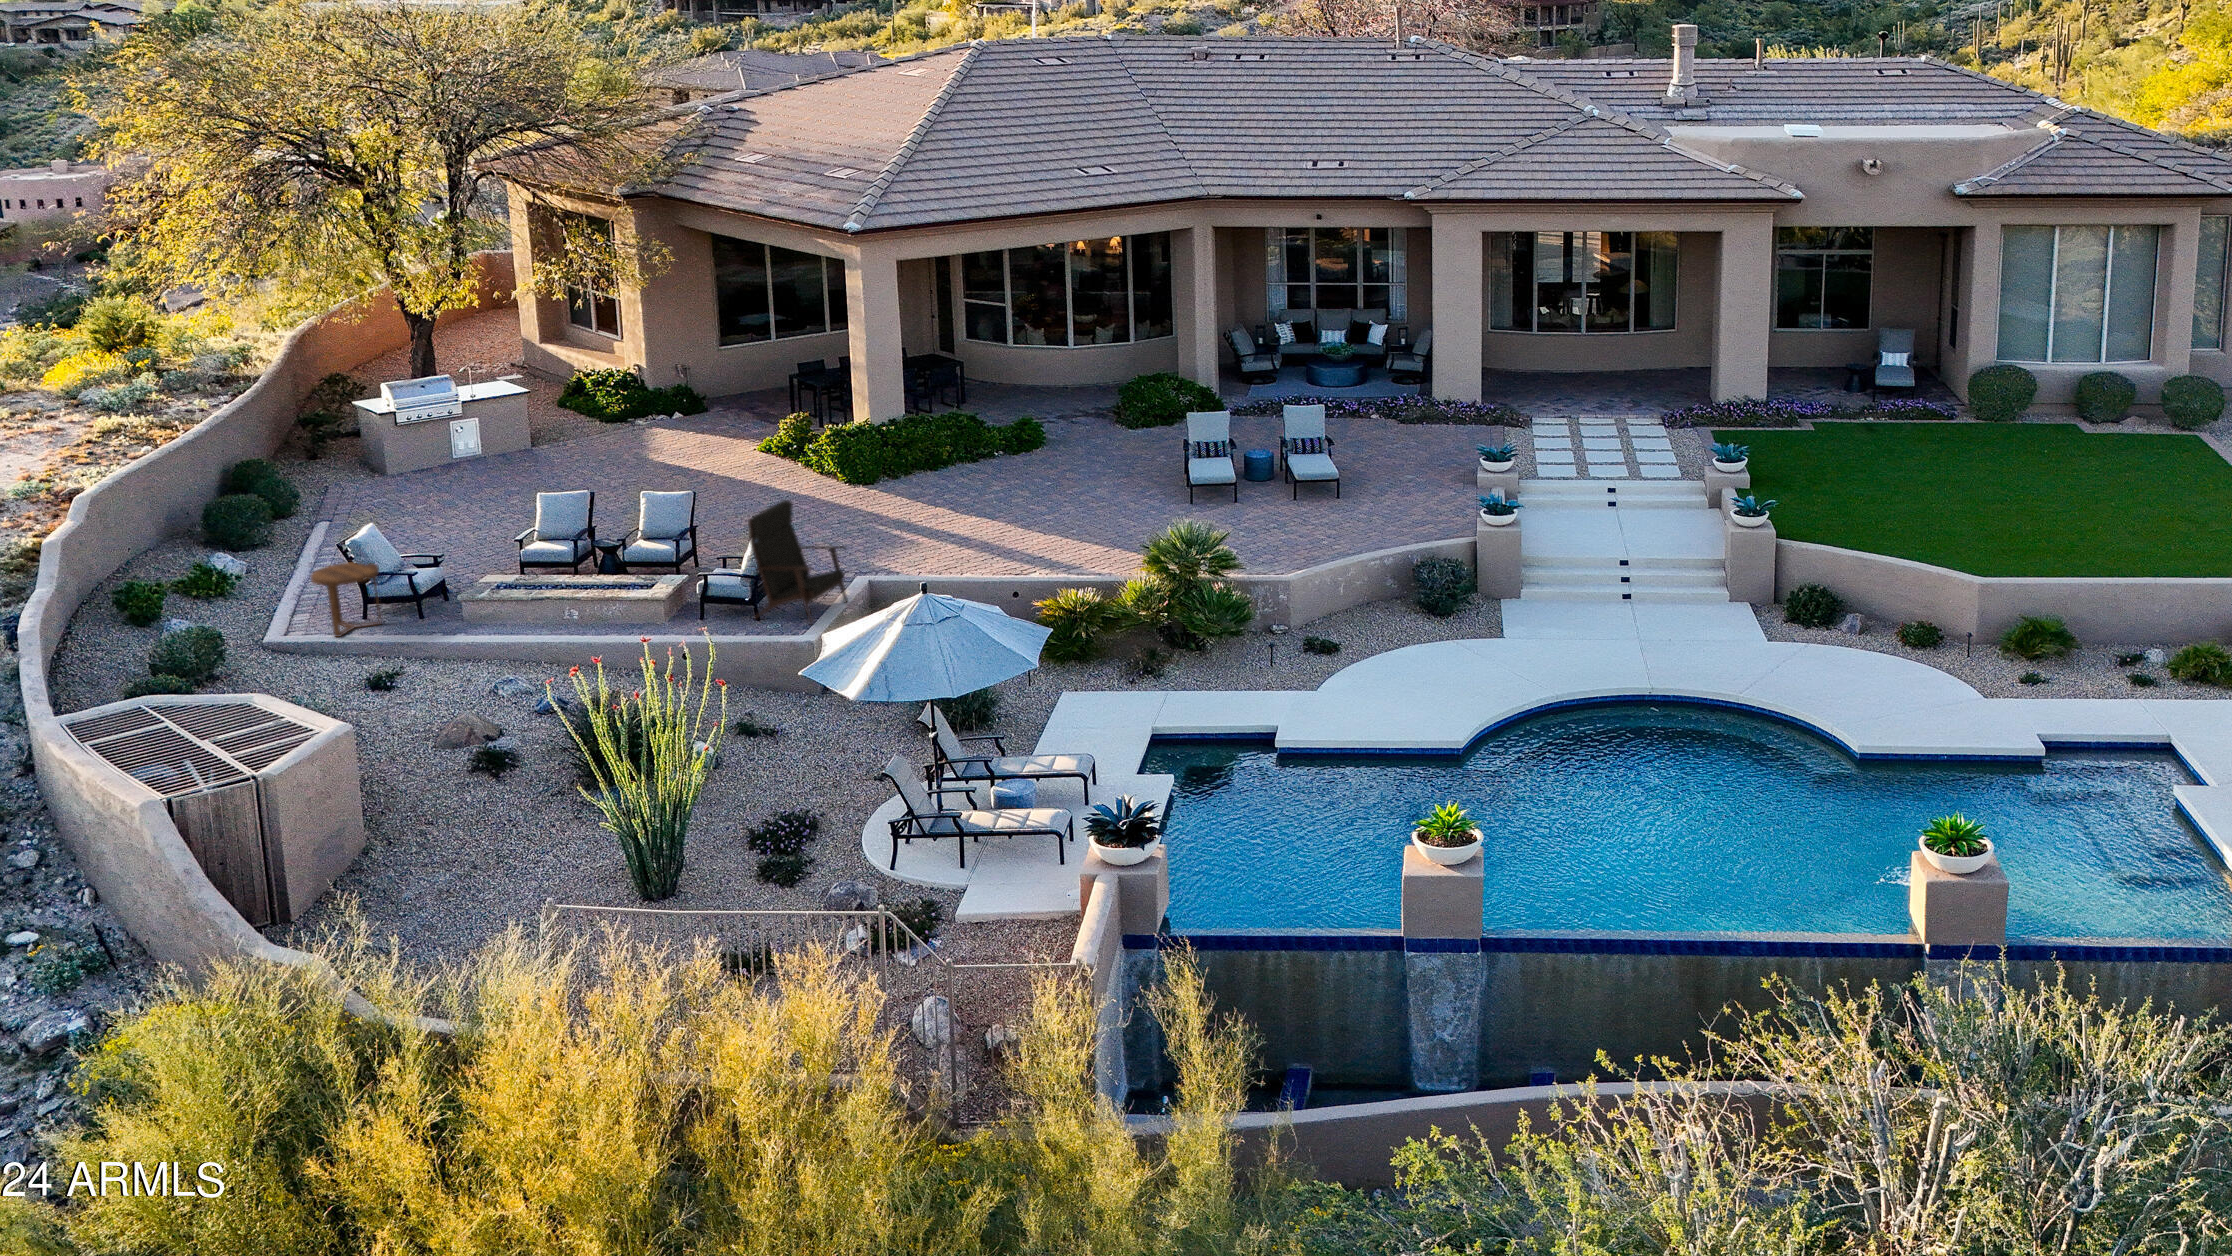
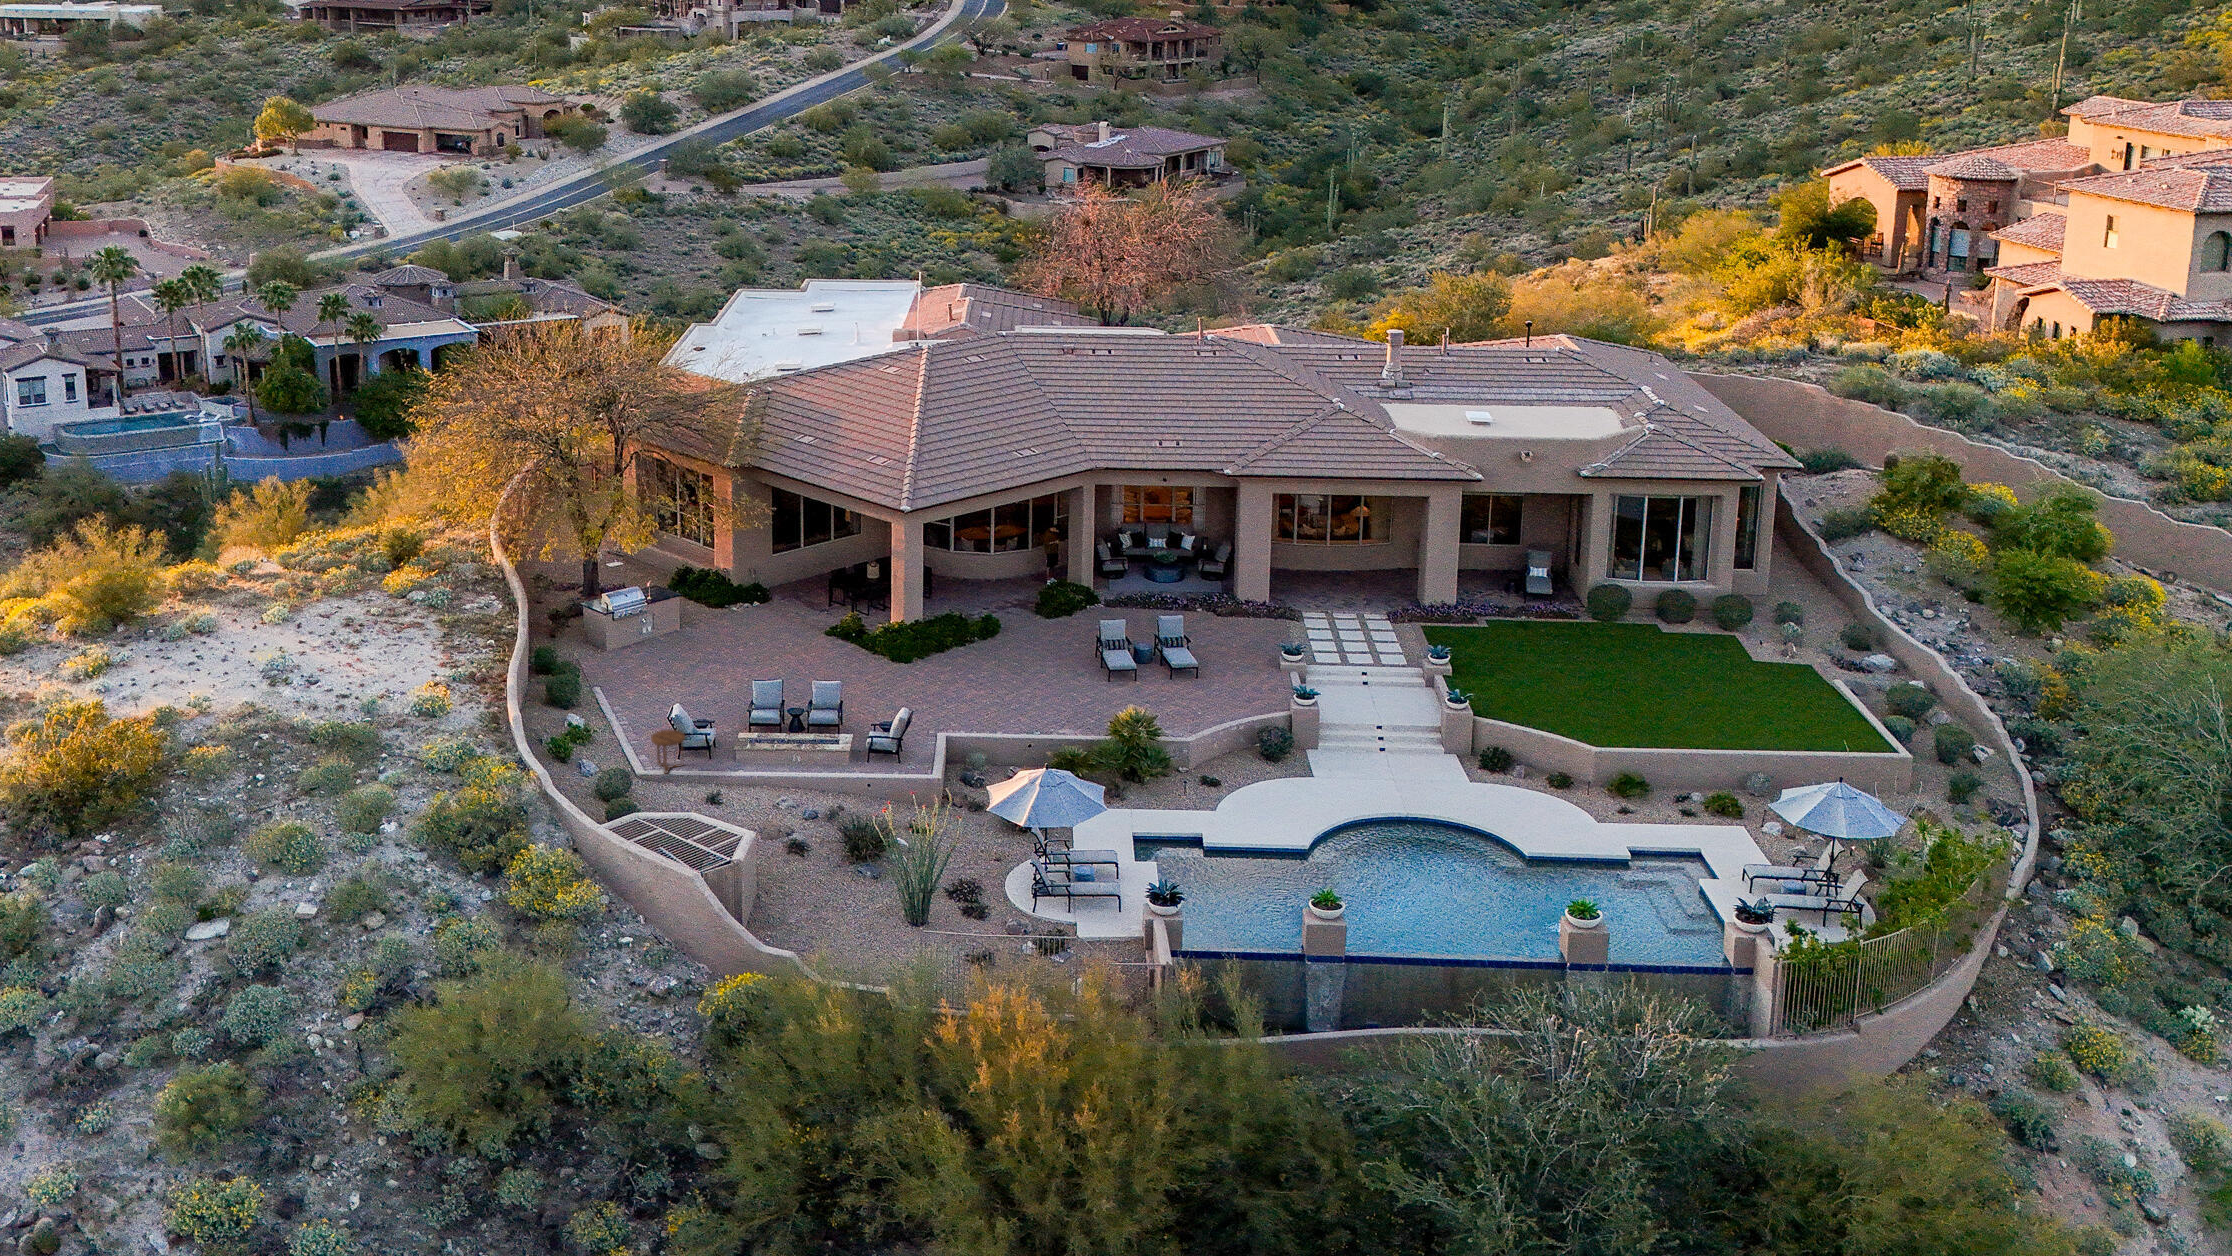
lounge chair: present [748,500,847,624] -> none [891,695,941,769]

